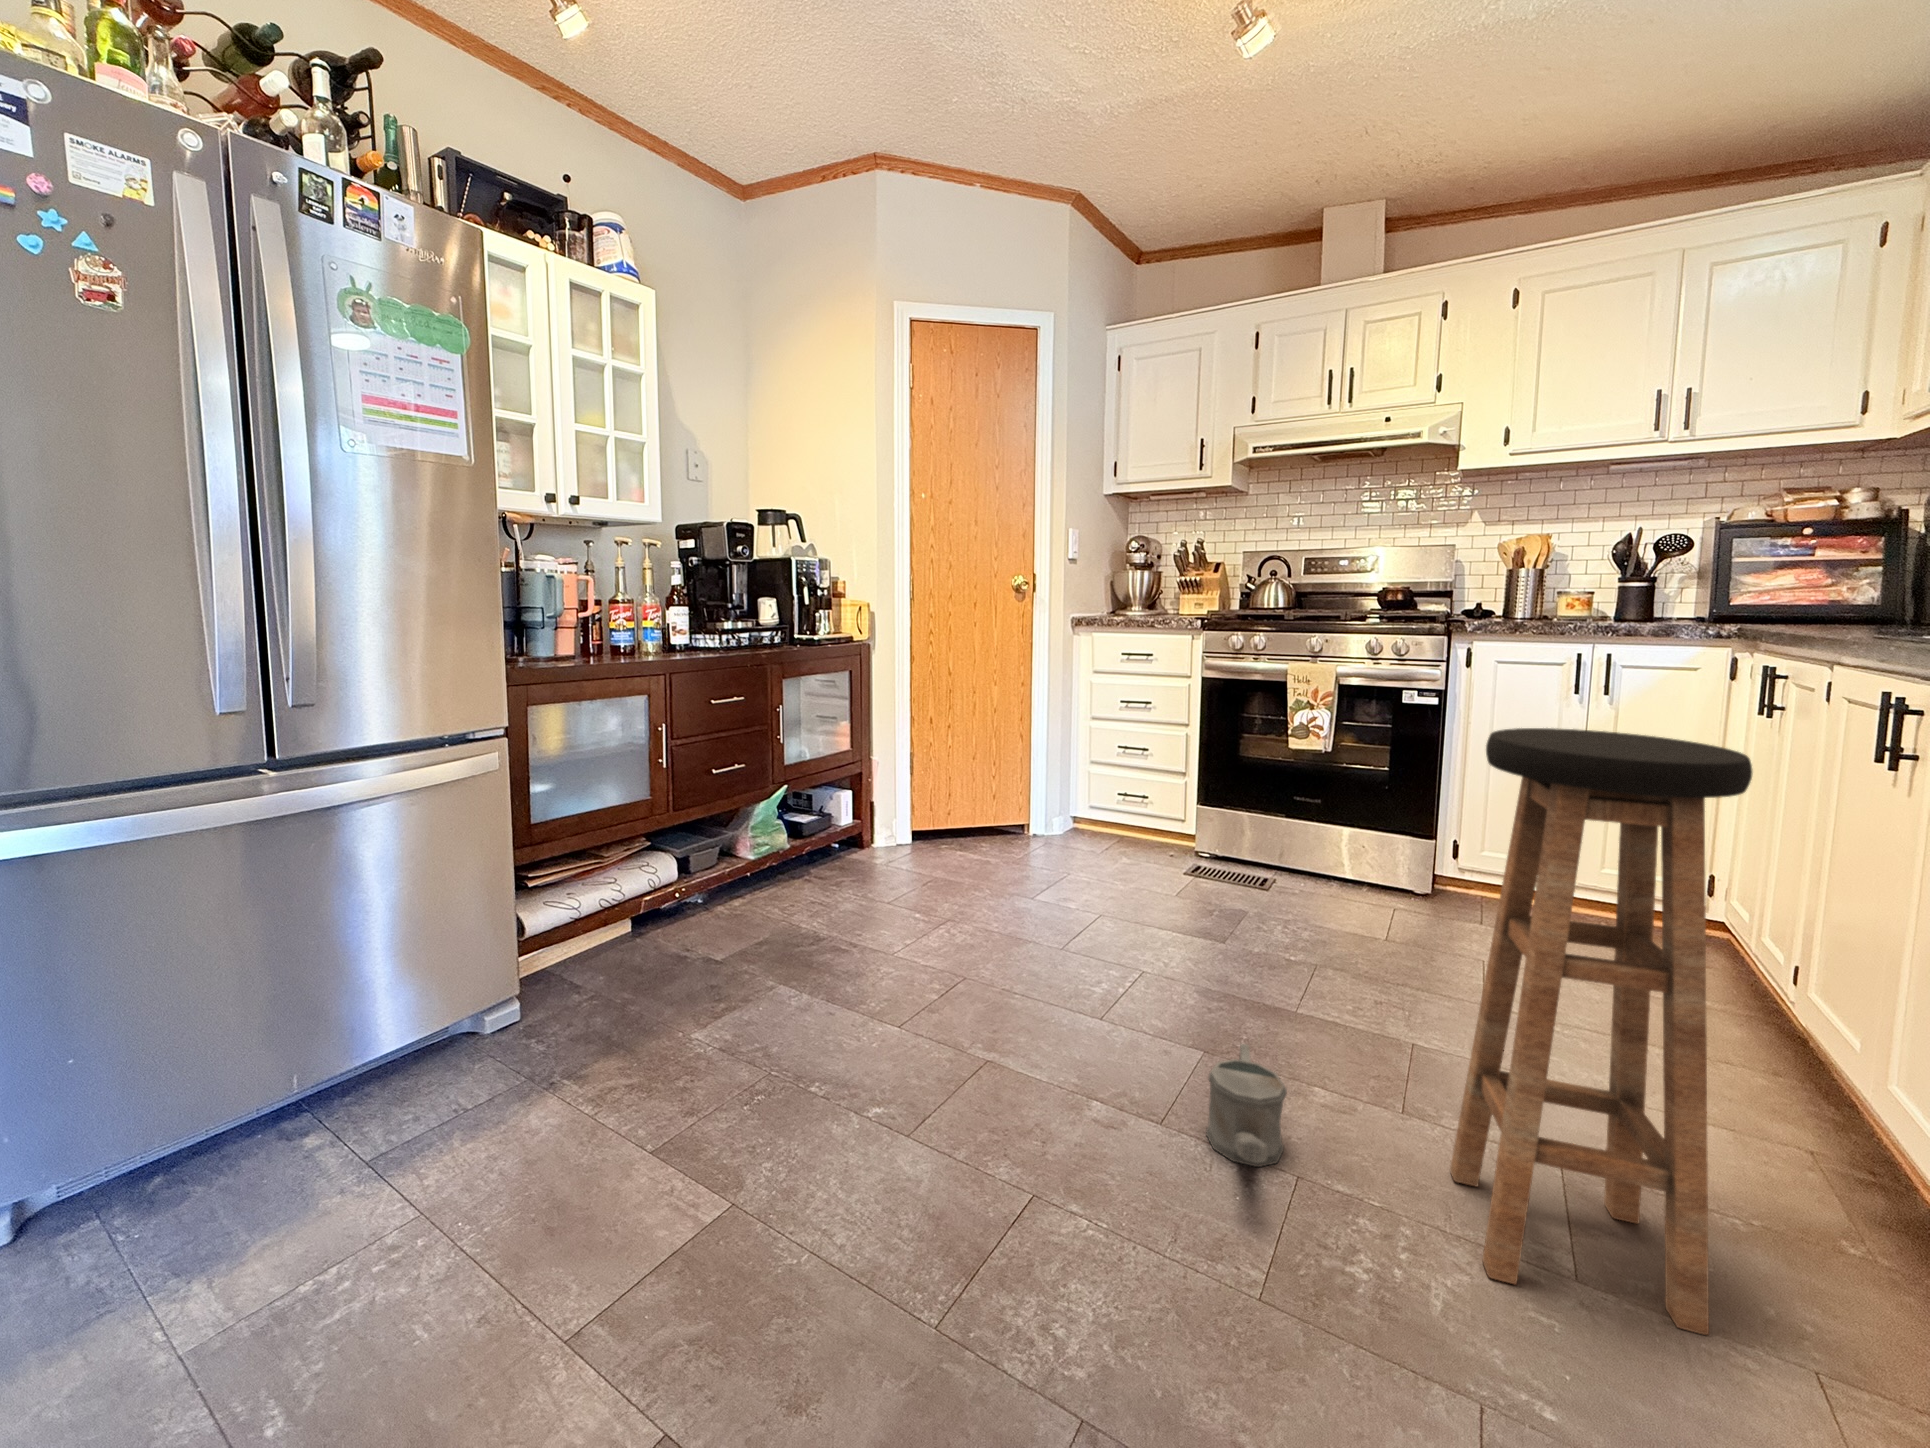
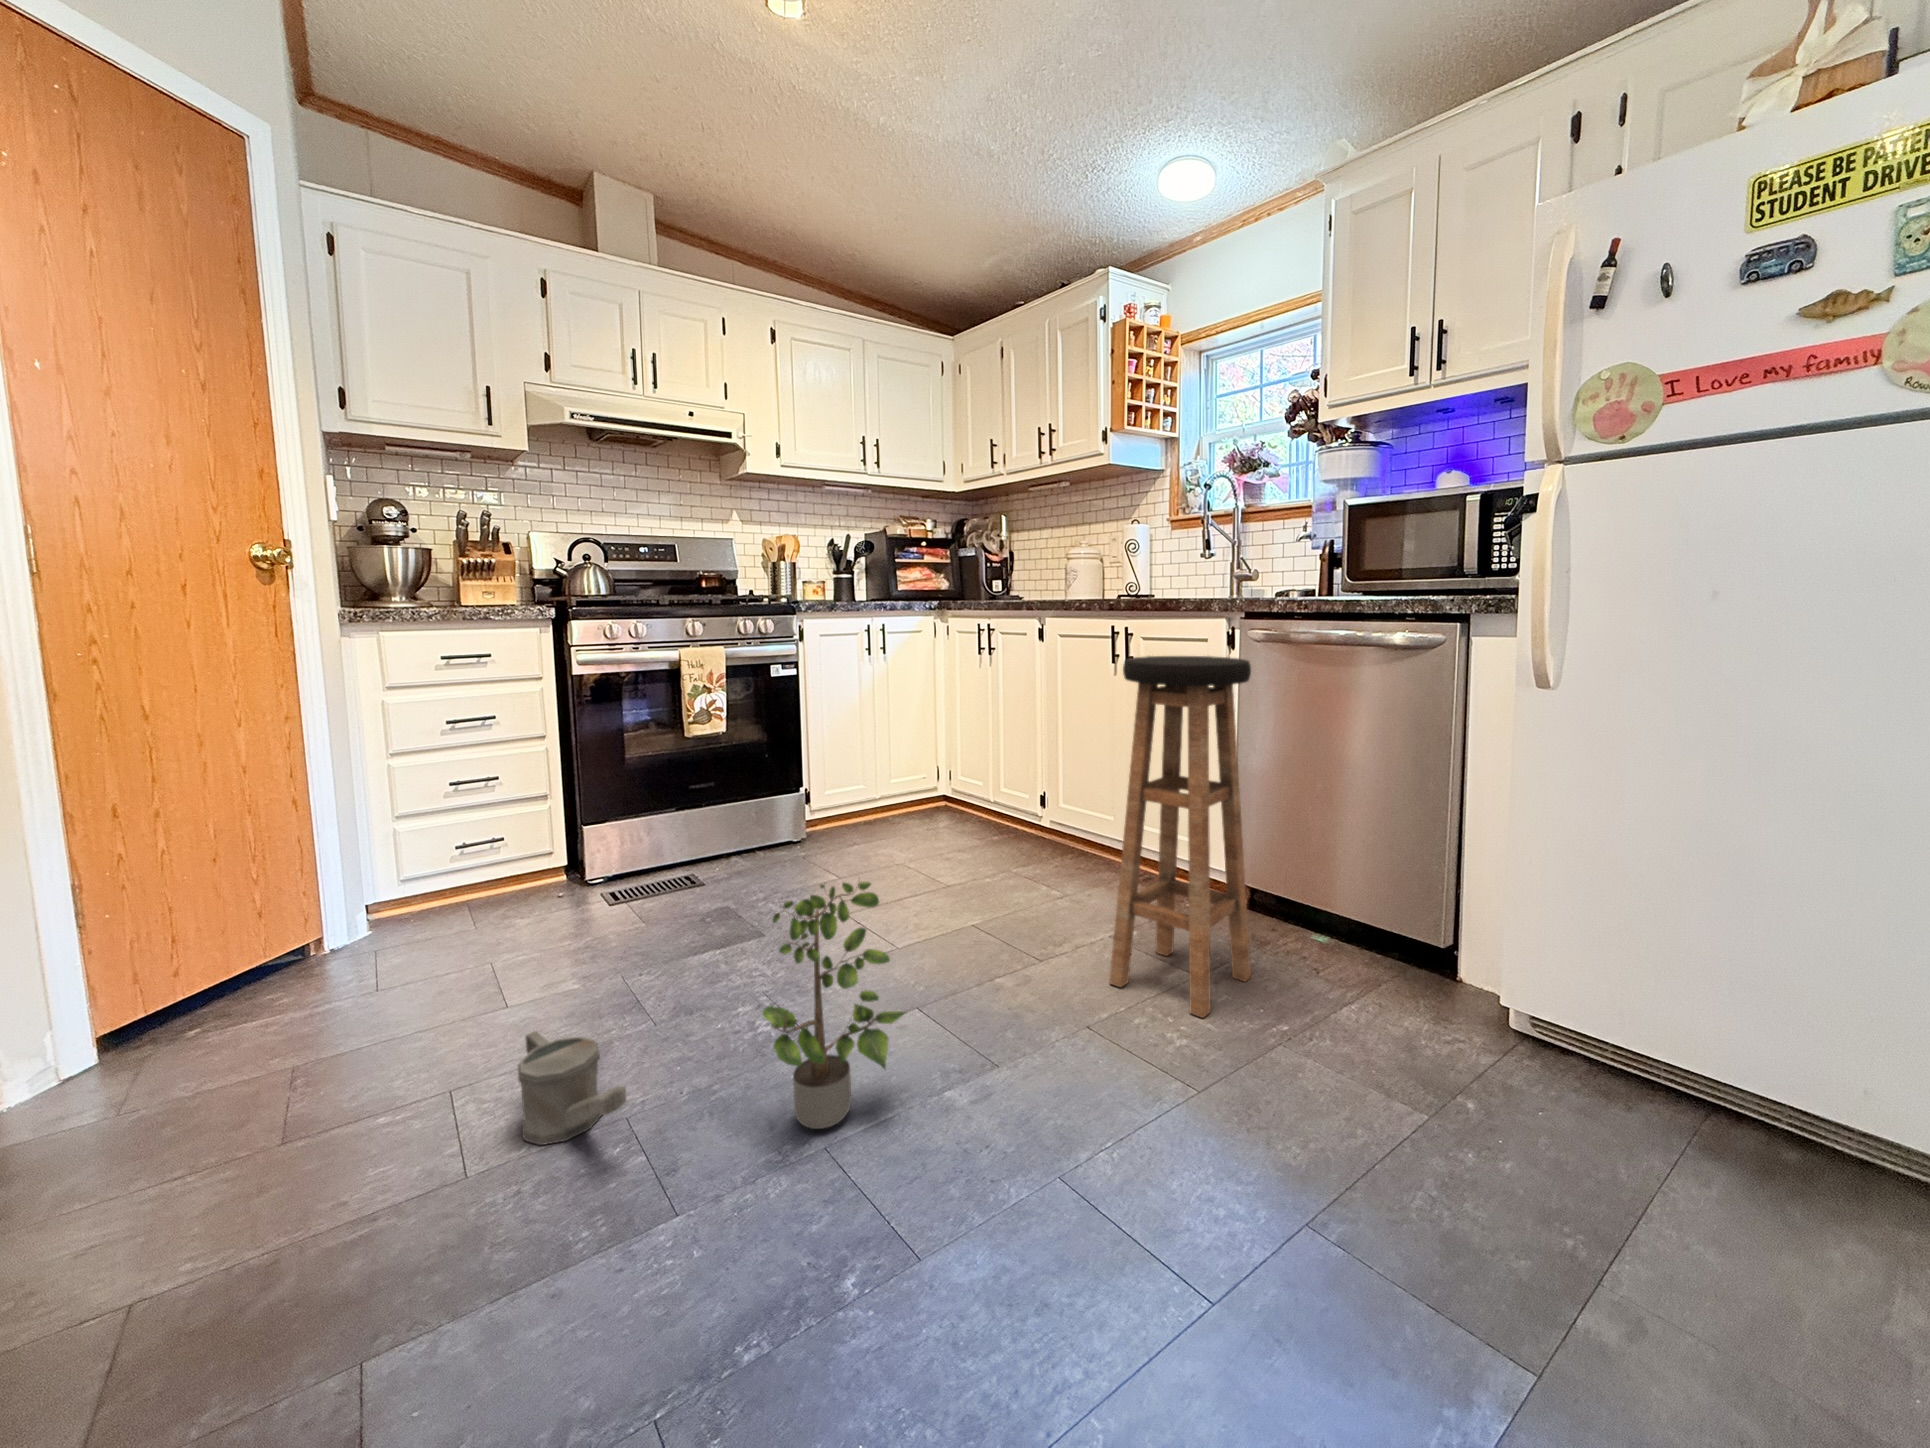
potted plant: none [999,856,1118,1056] -> present [763,881,905,1129]
watering can: present [1206,1043,1287,1167] -> present [518,1031,626,1145]

